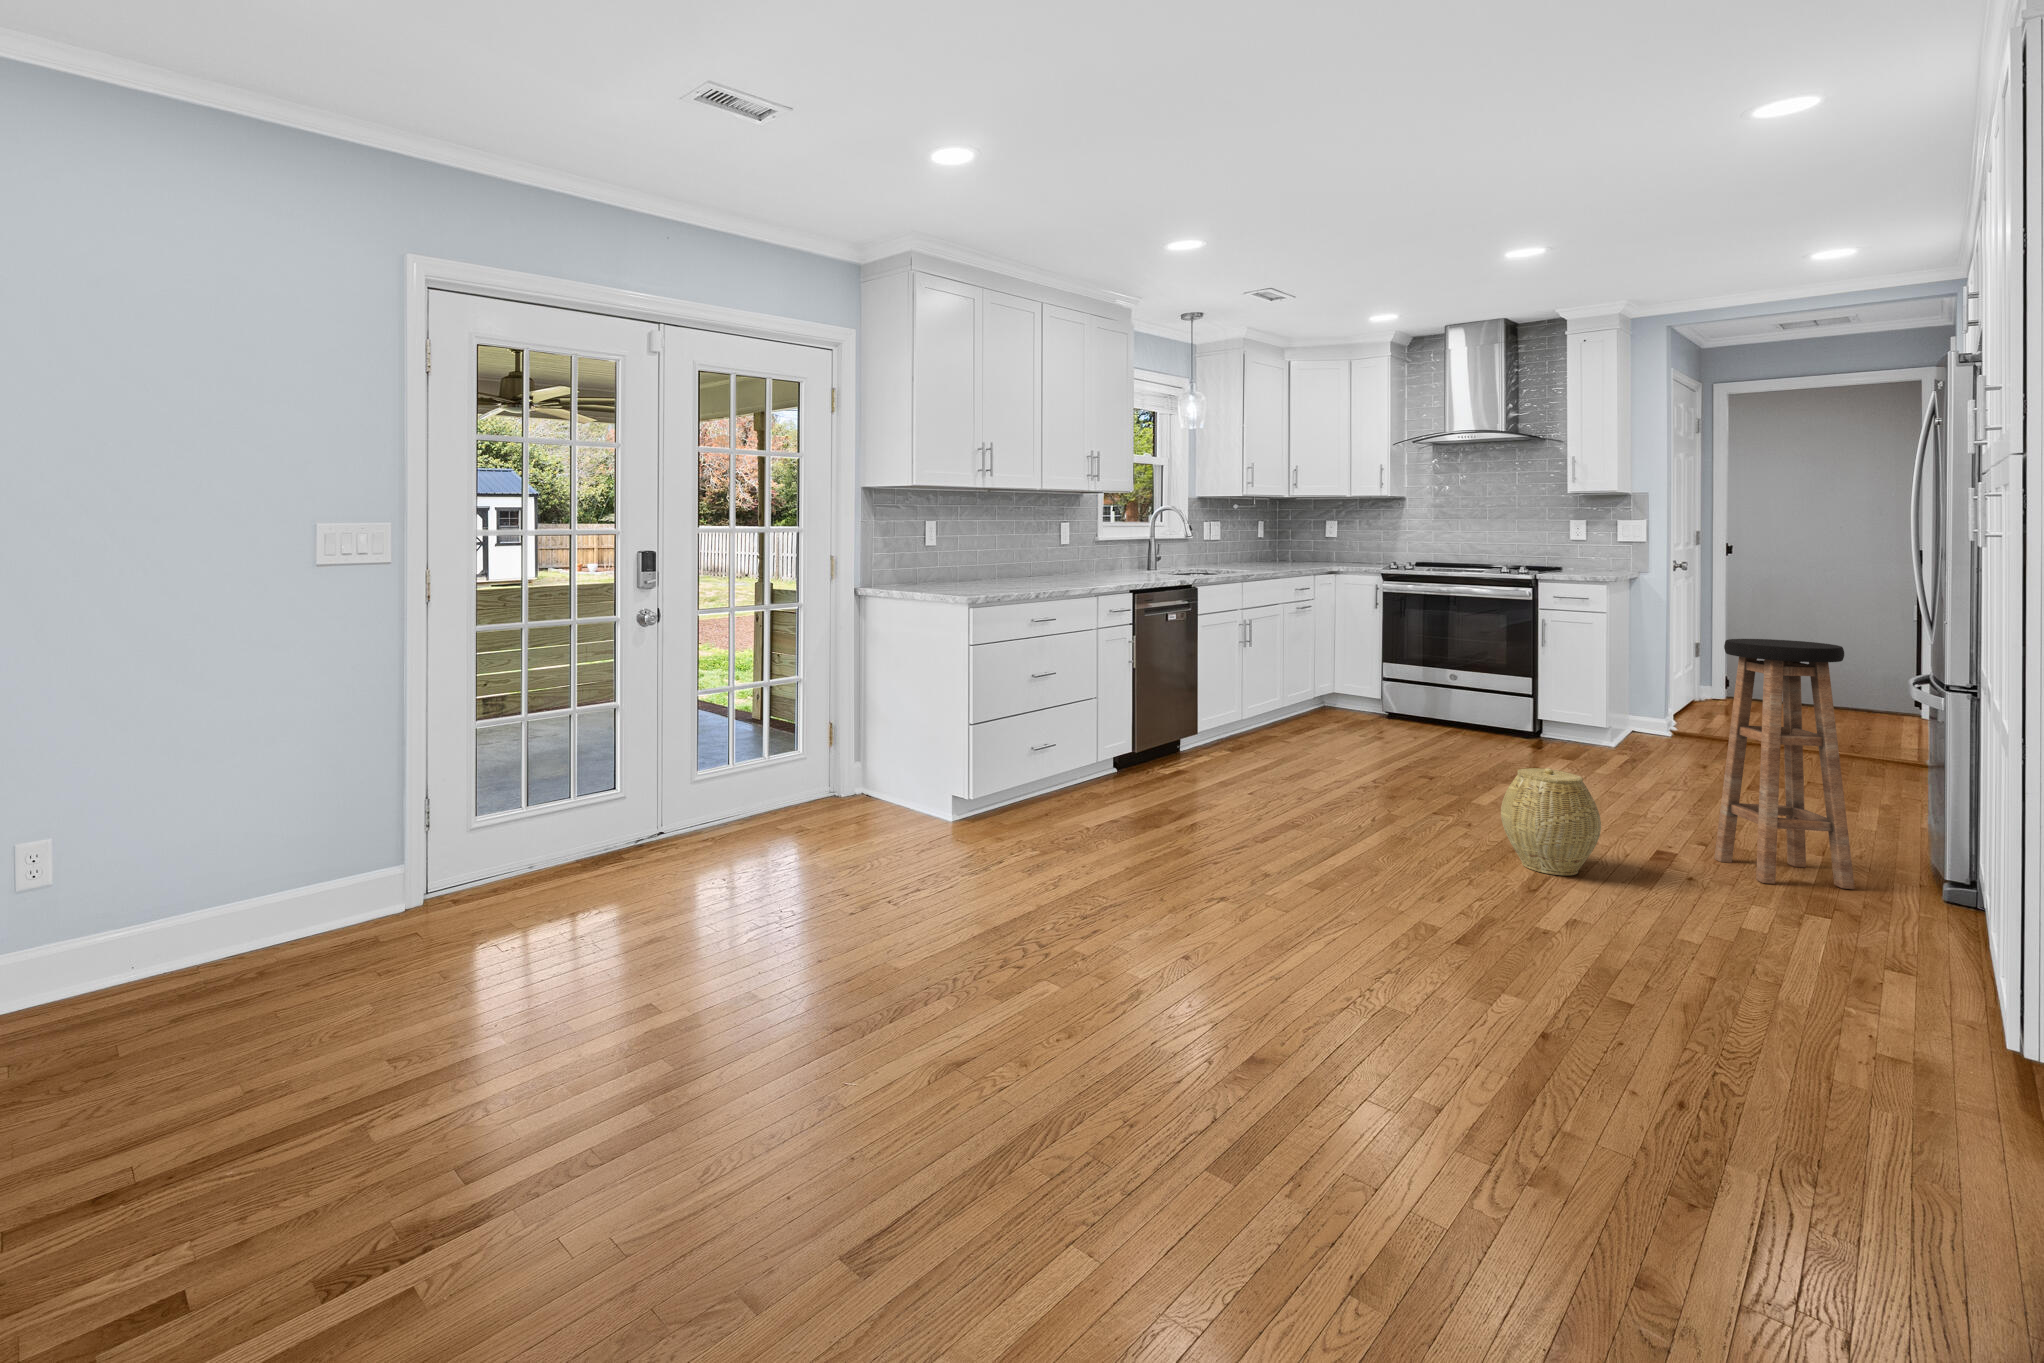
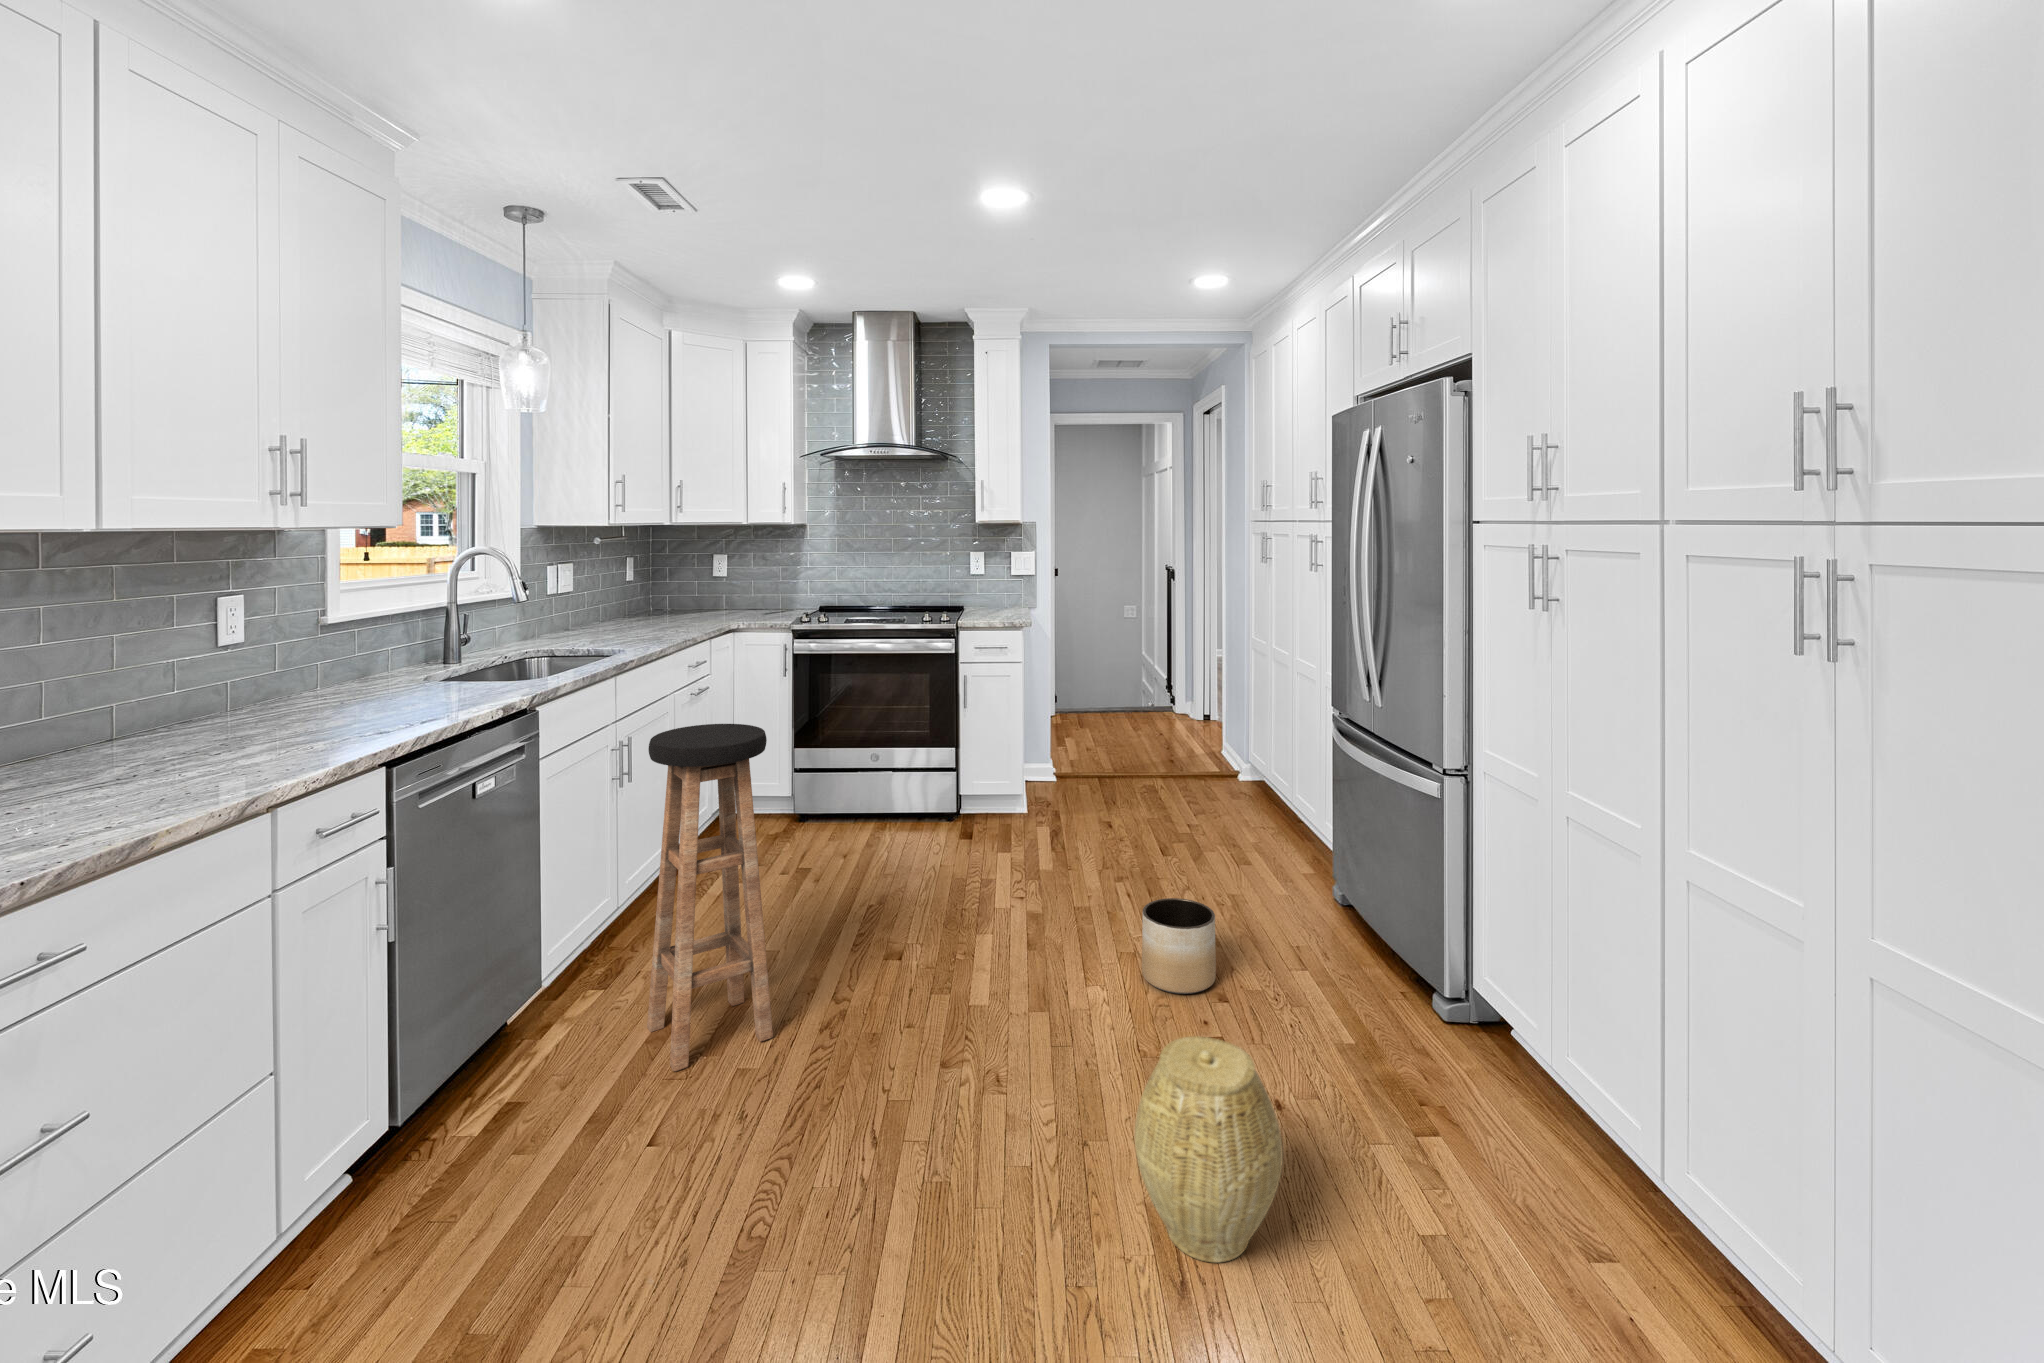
bar stool: present [1715,639,1855,889] -> present [647,724,773,1071]
planter: none [1617,766,1688,827] -> present [1142,898,1216,994]

